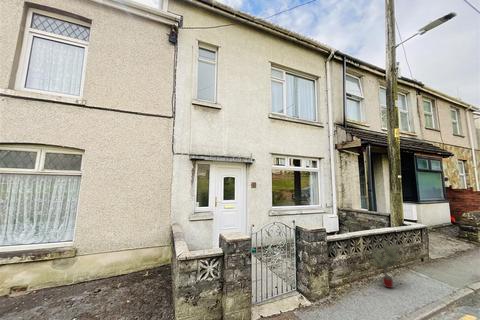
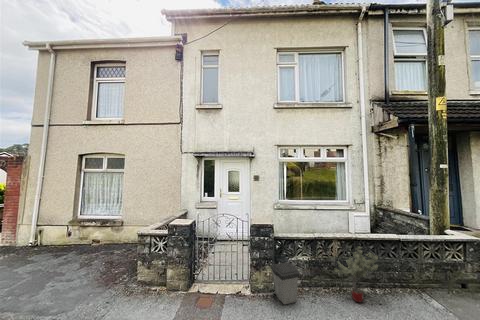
trash can: none [327,264,358,306] -> present [271,262,300,305]

